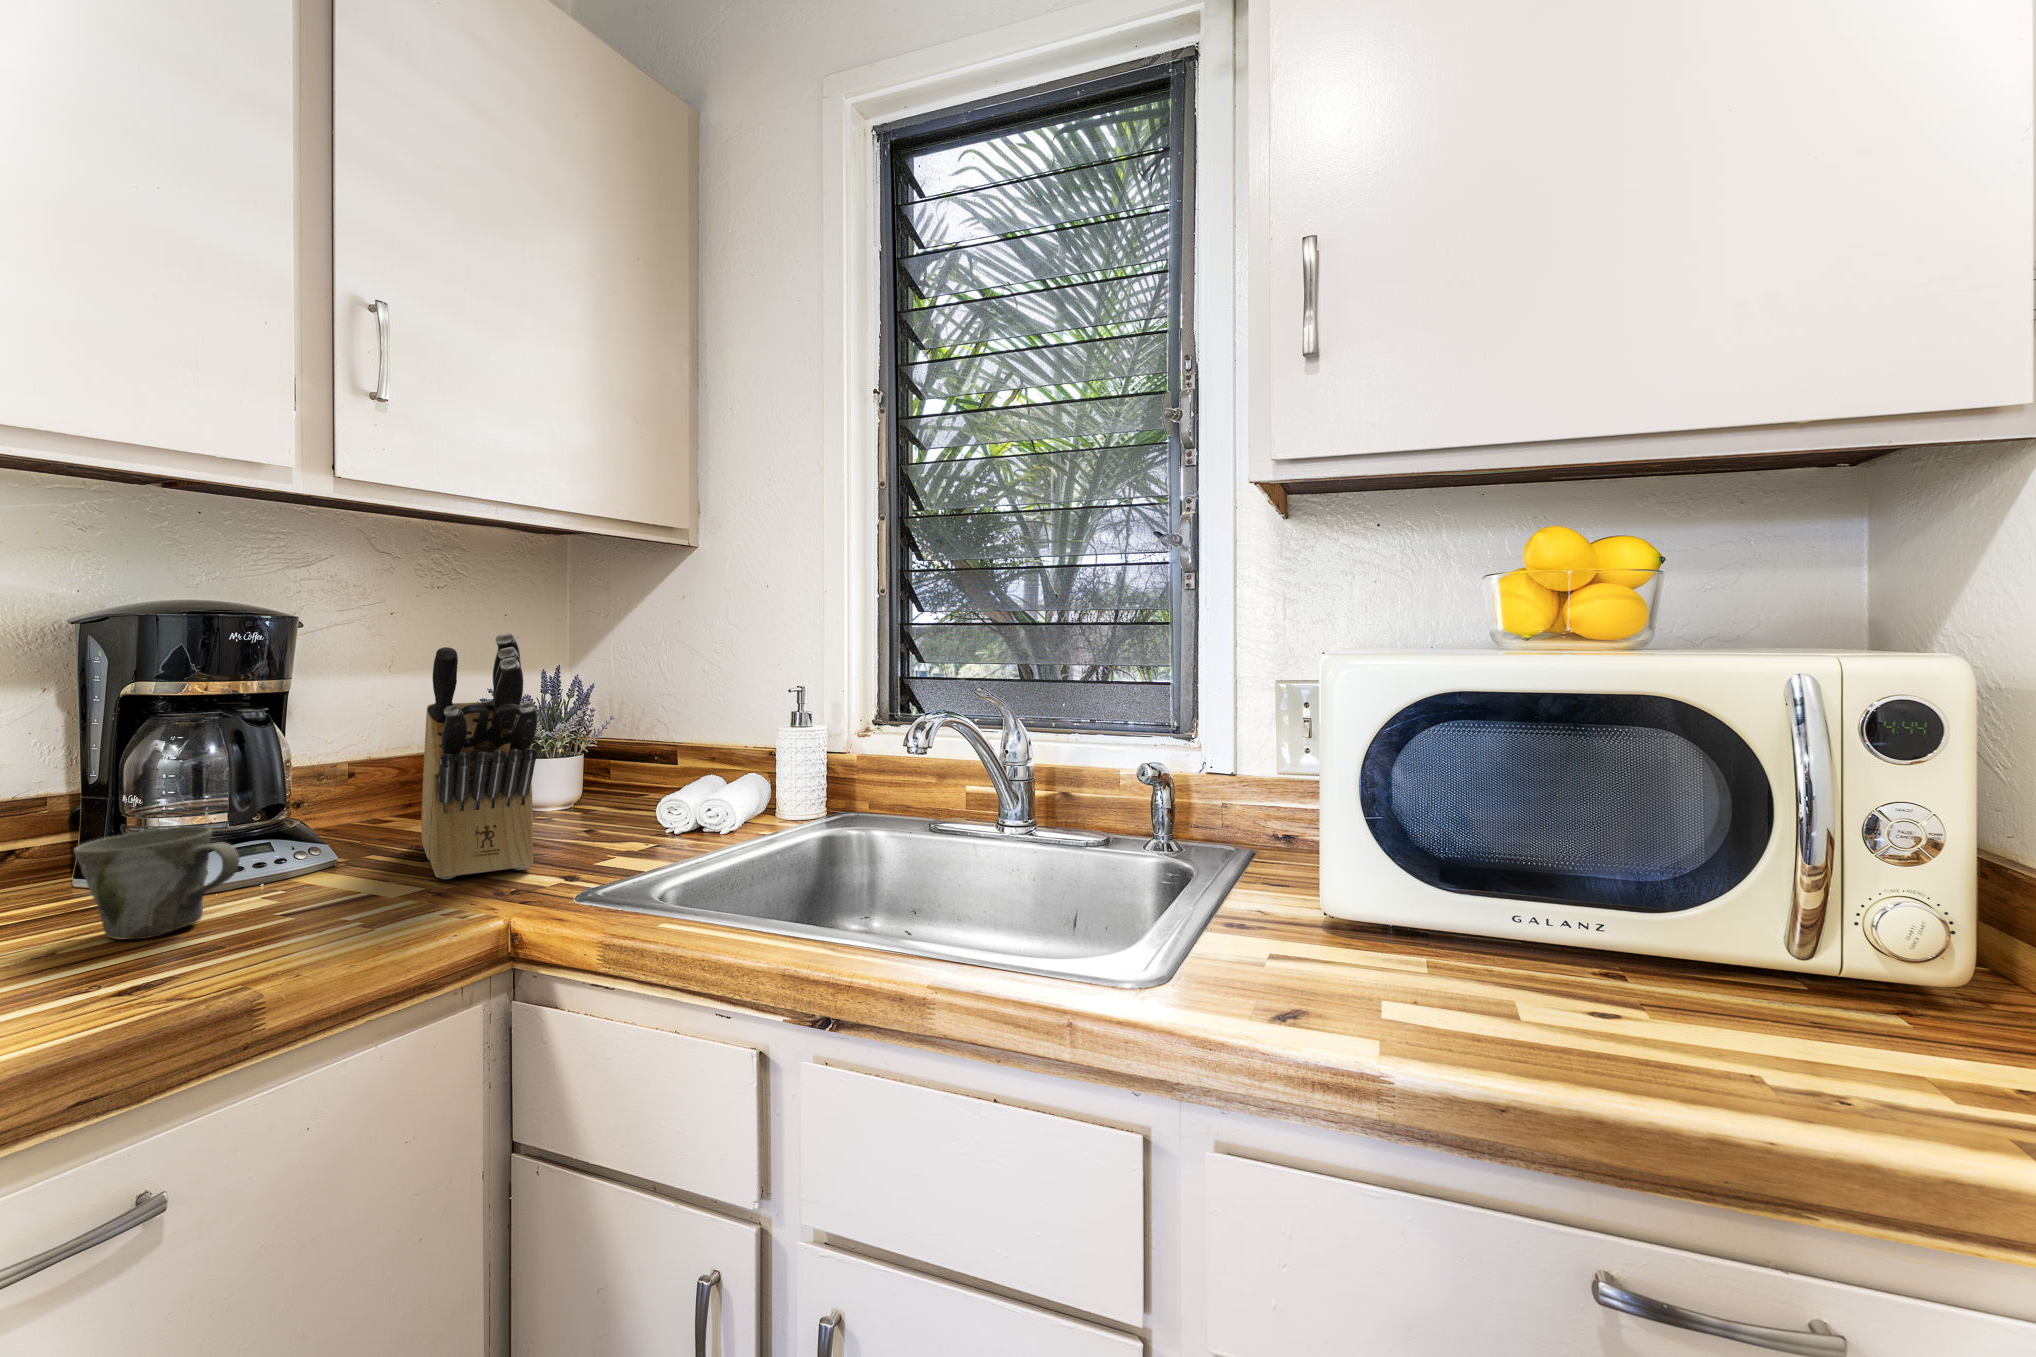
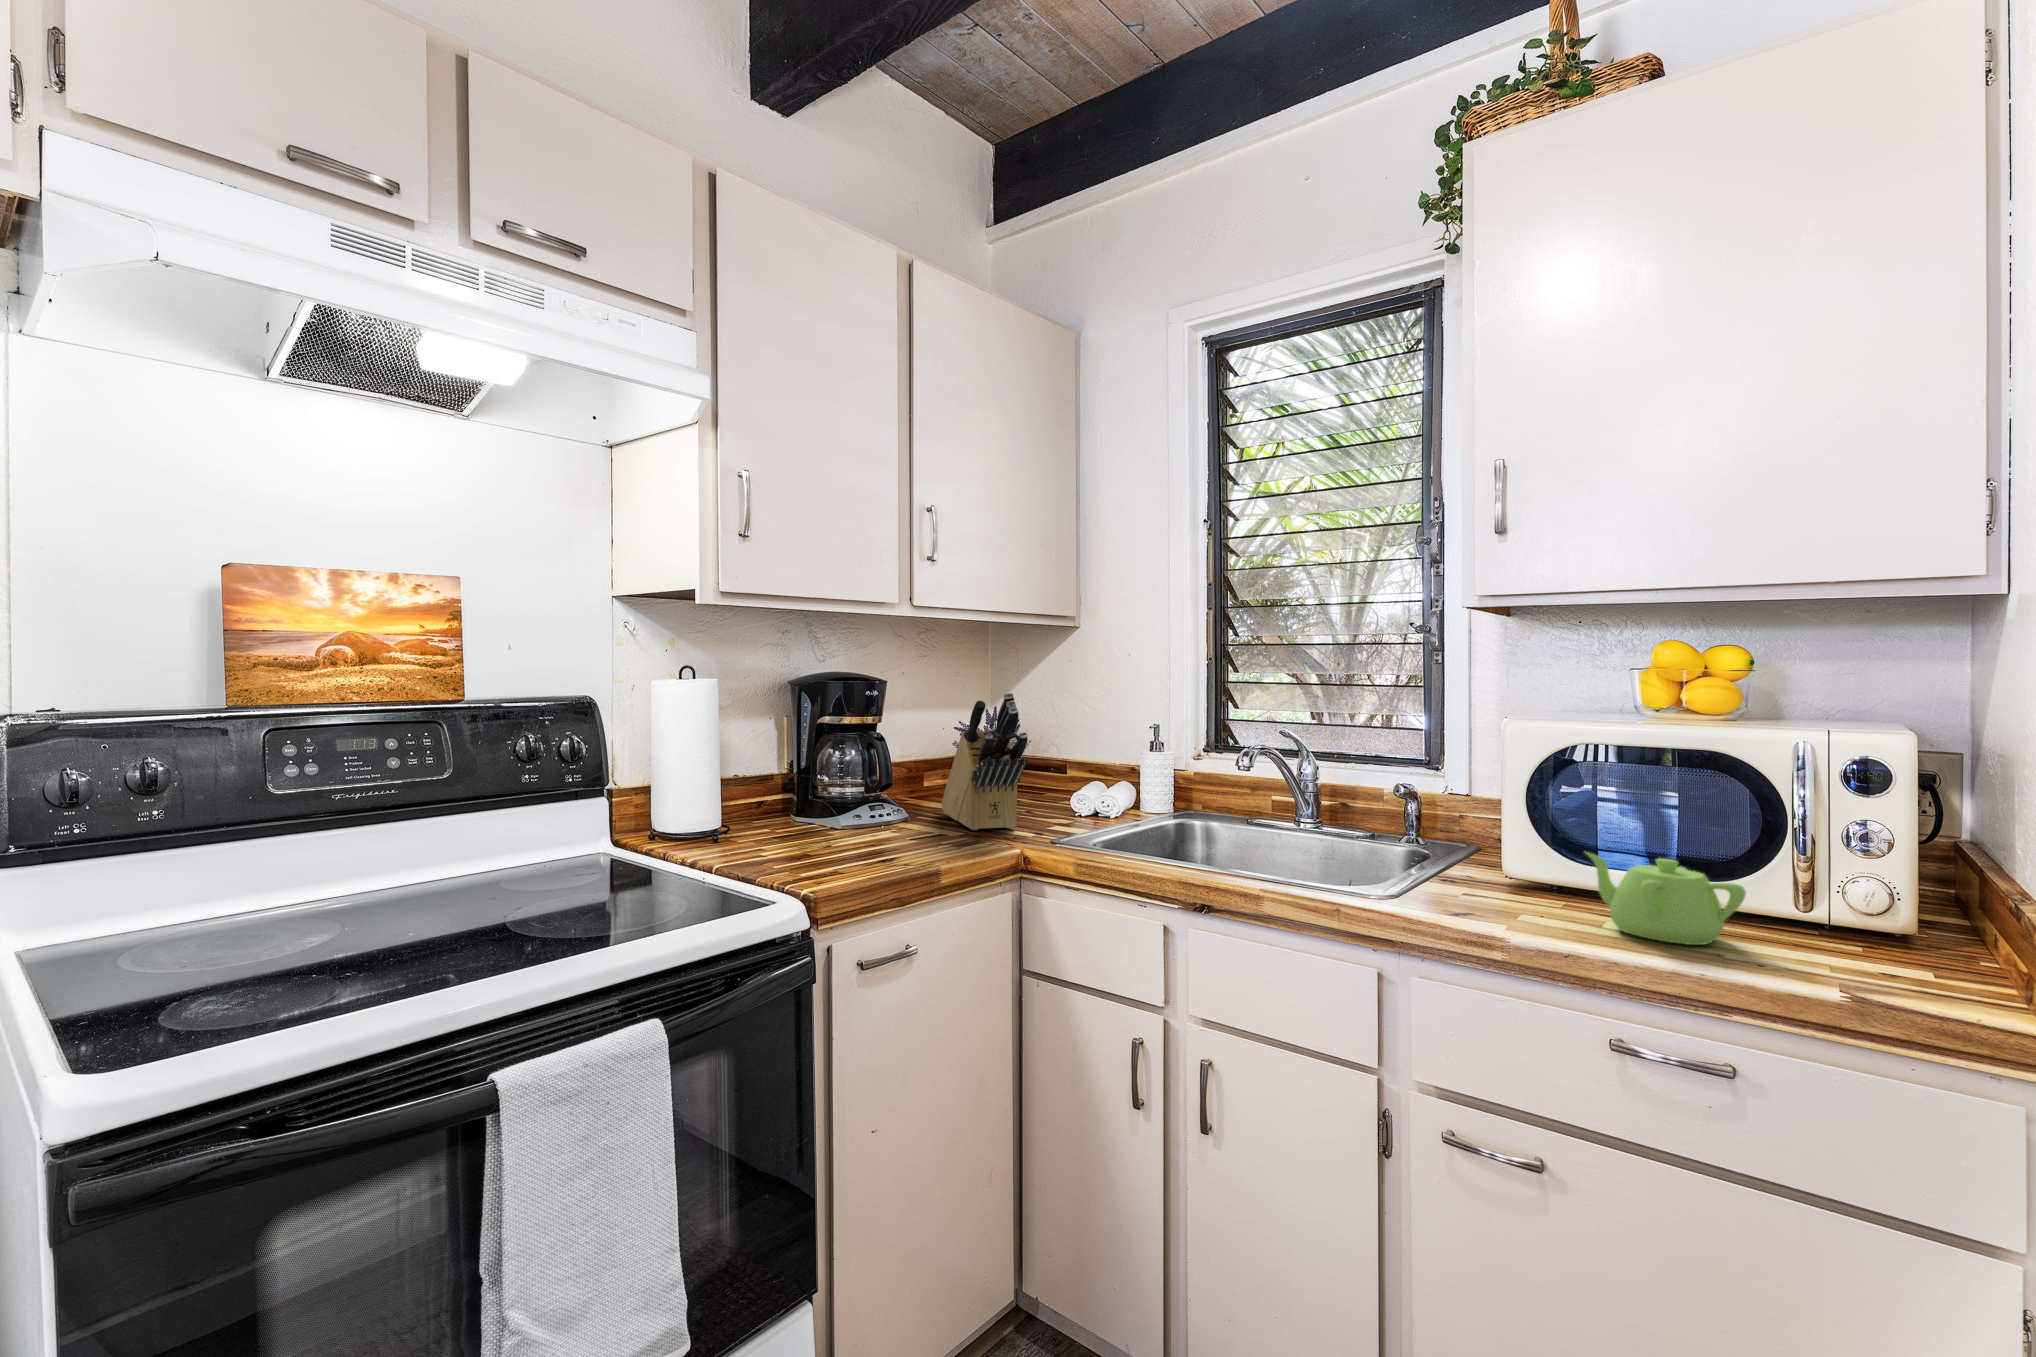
mug: present [74,826,240,940] -> none [834,791,900,844]
teapot: none [1483,882,1782,1058] -> present [1586,852,1746,945]

